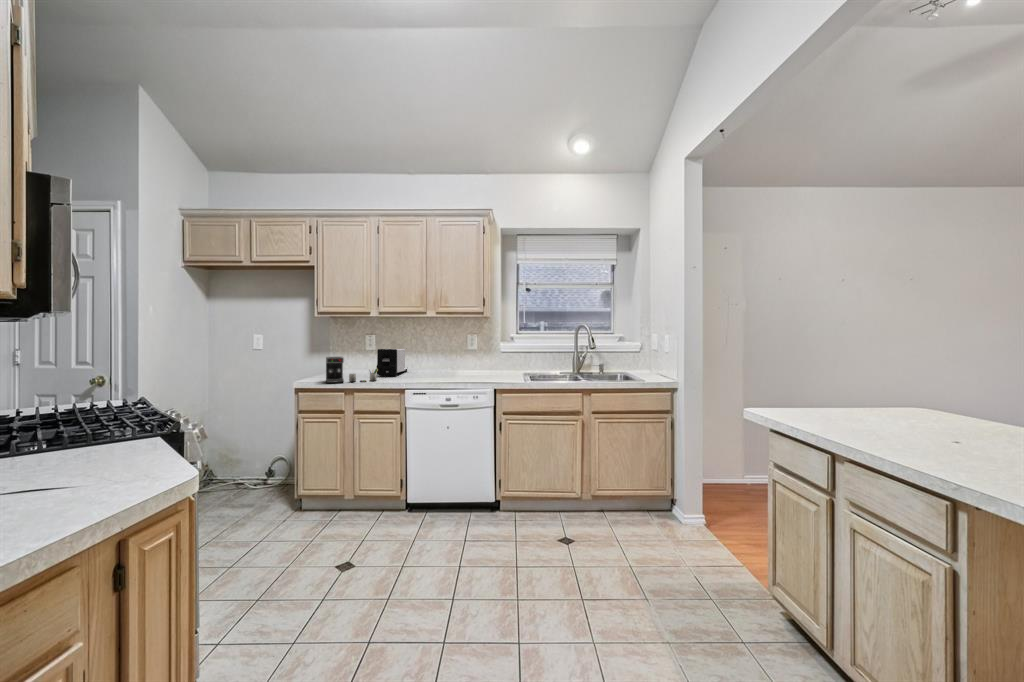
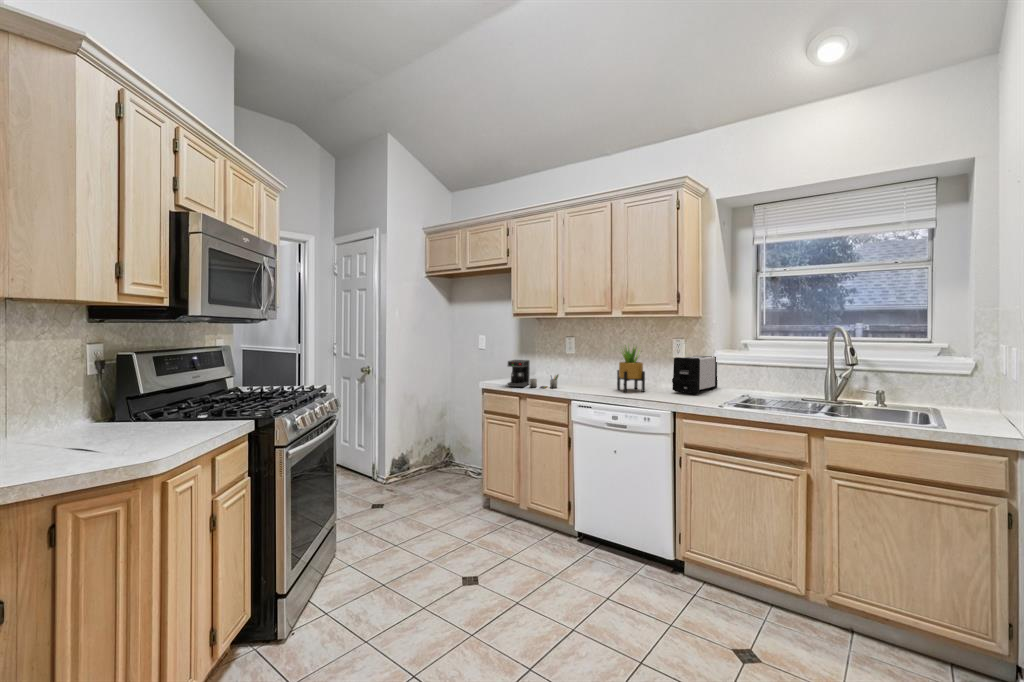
potted plant: none [432,338,455,379] -> present [617,347,645,392]
toaster: present [377,349,407,376] -> present [672,356,718,394]

